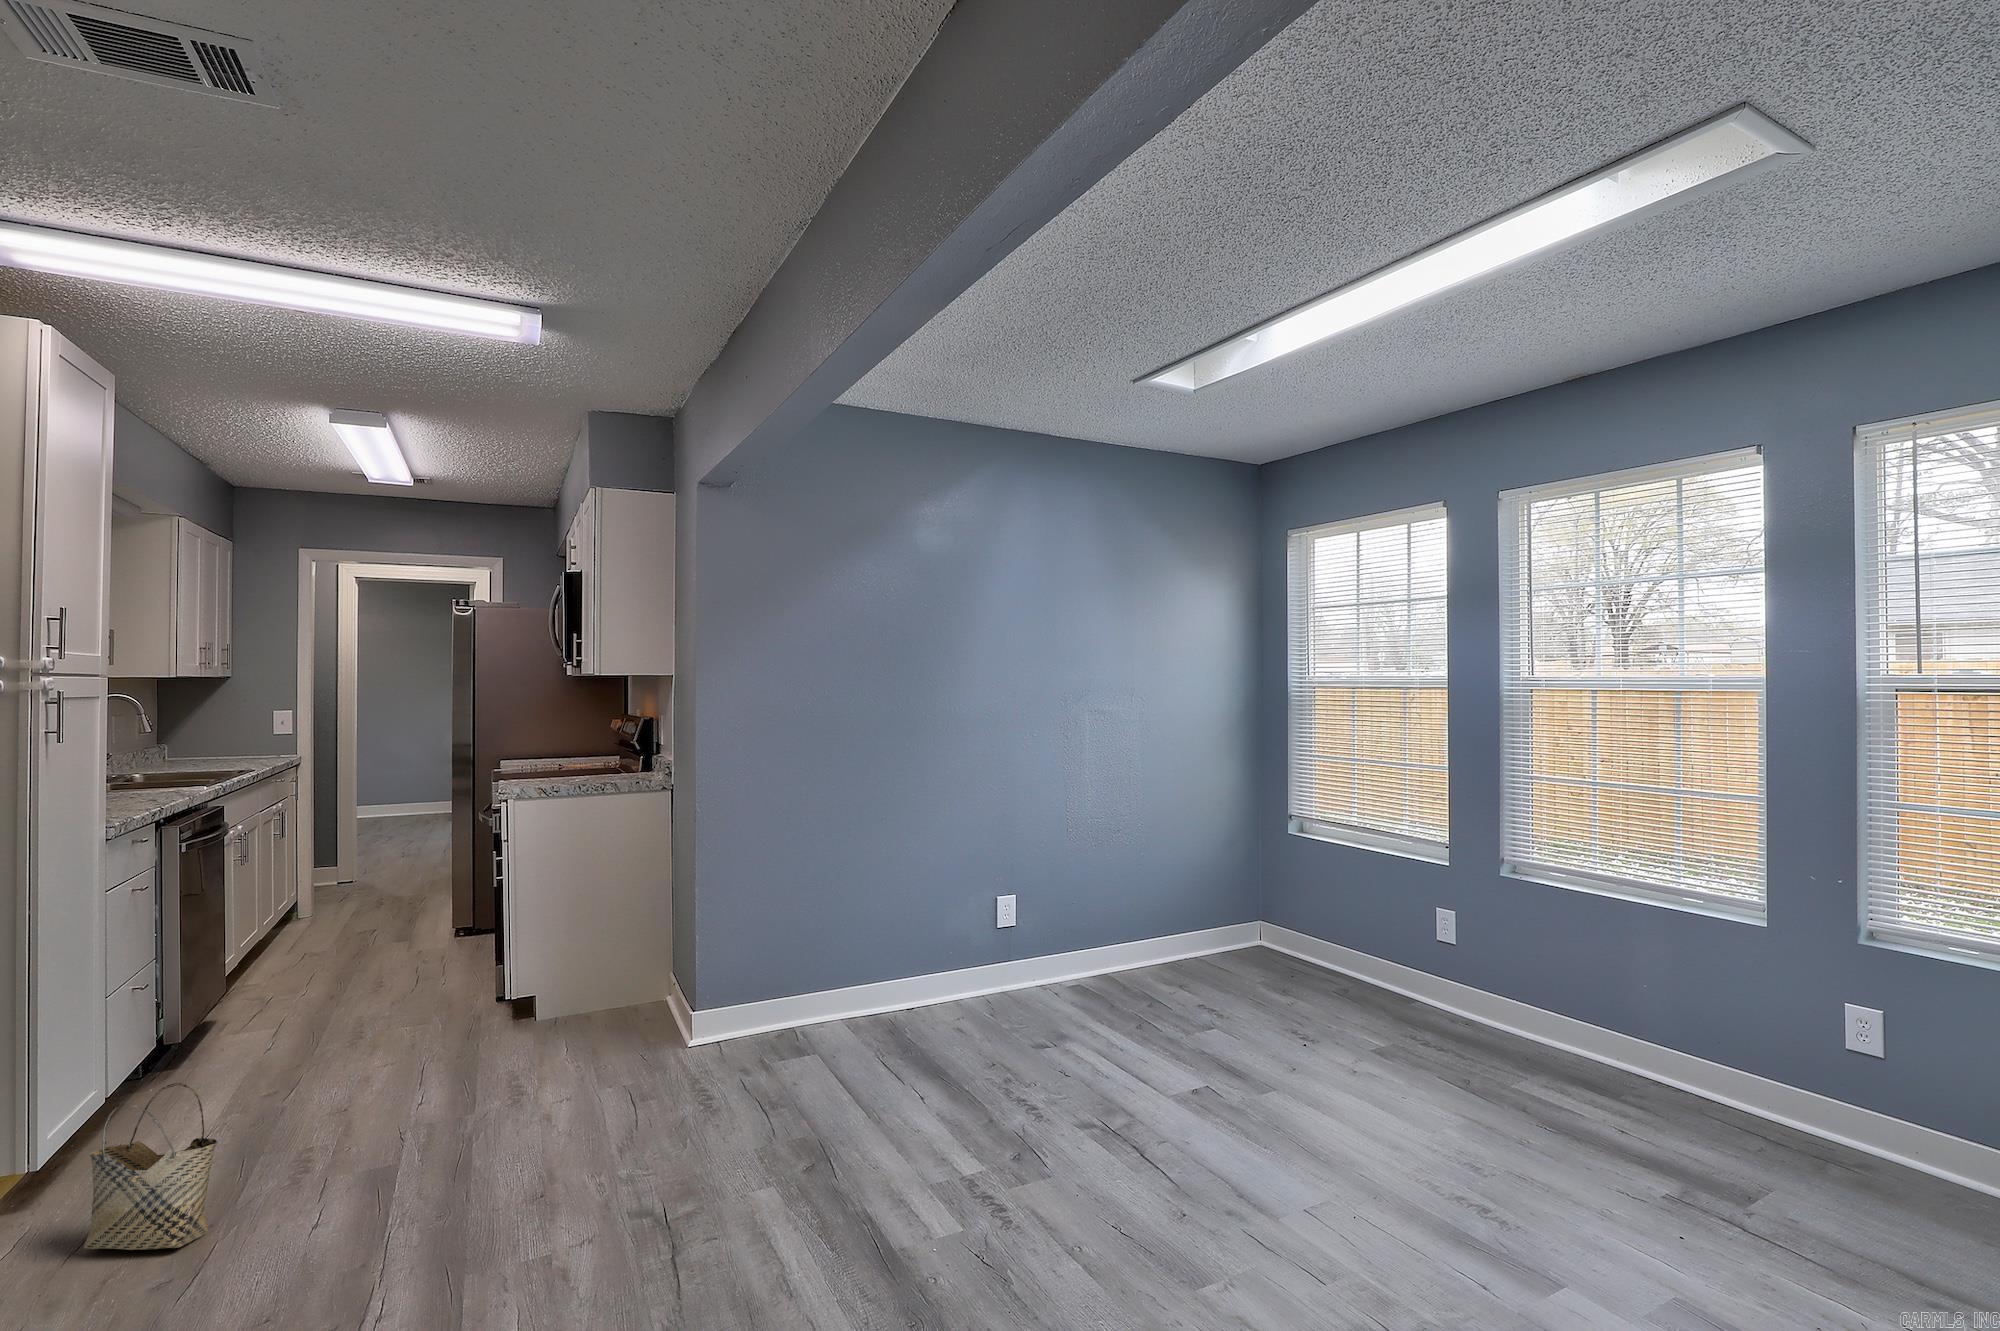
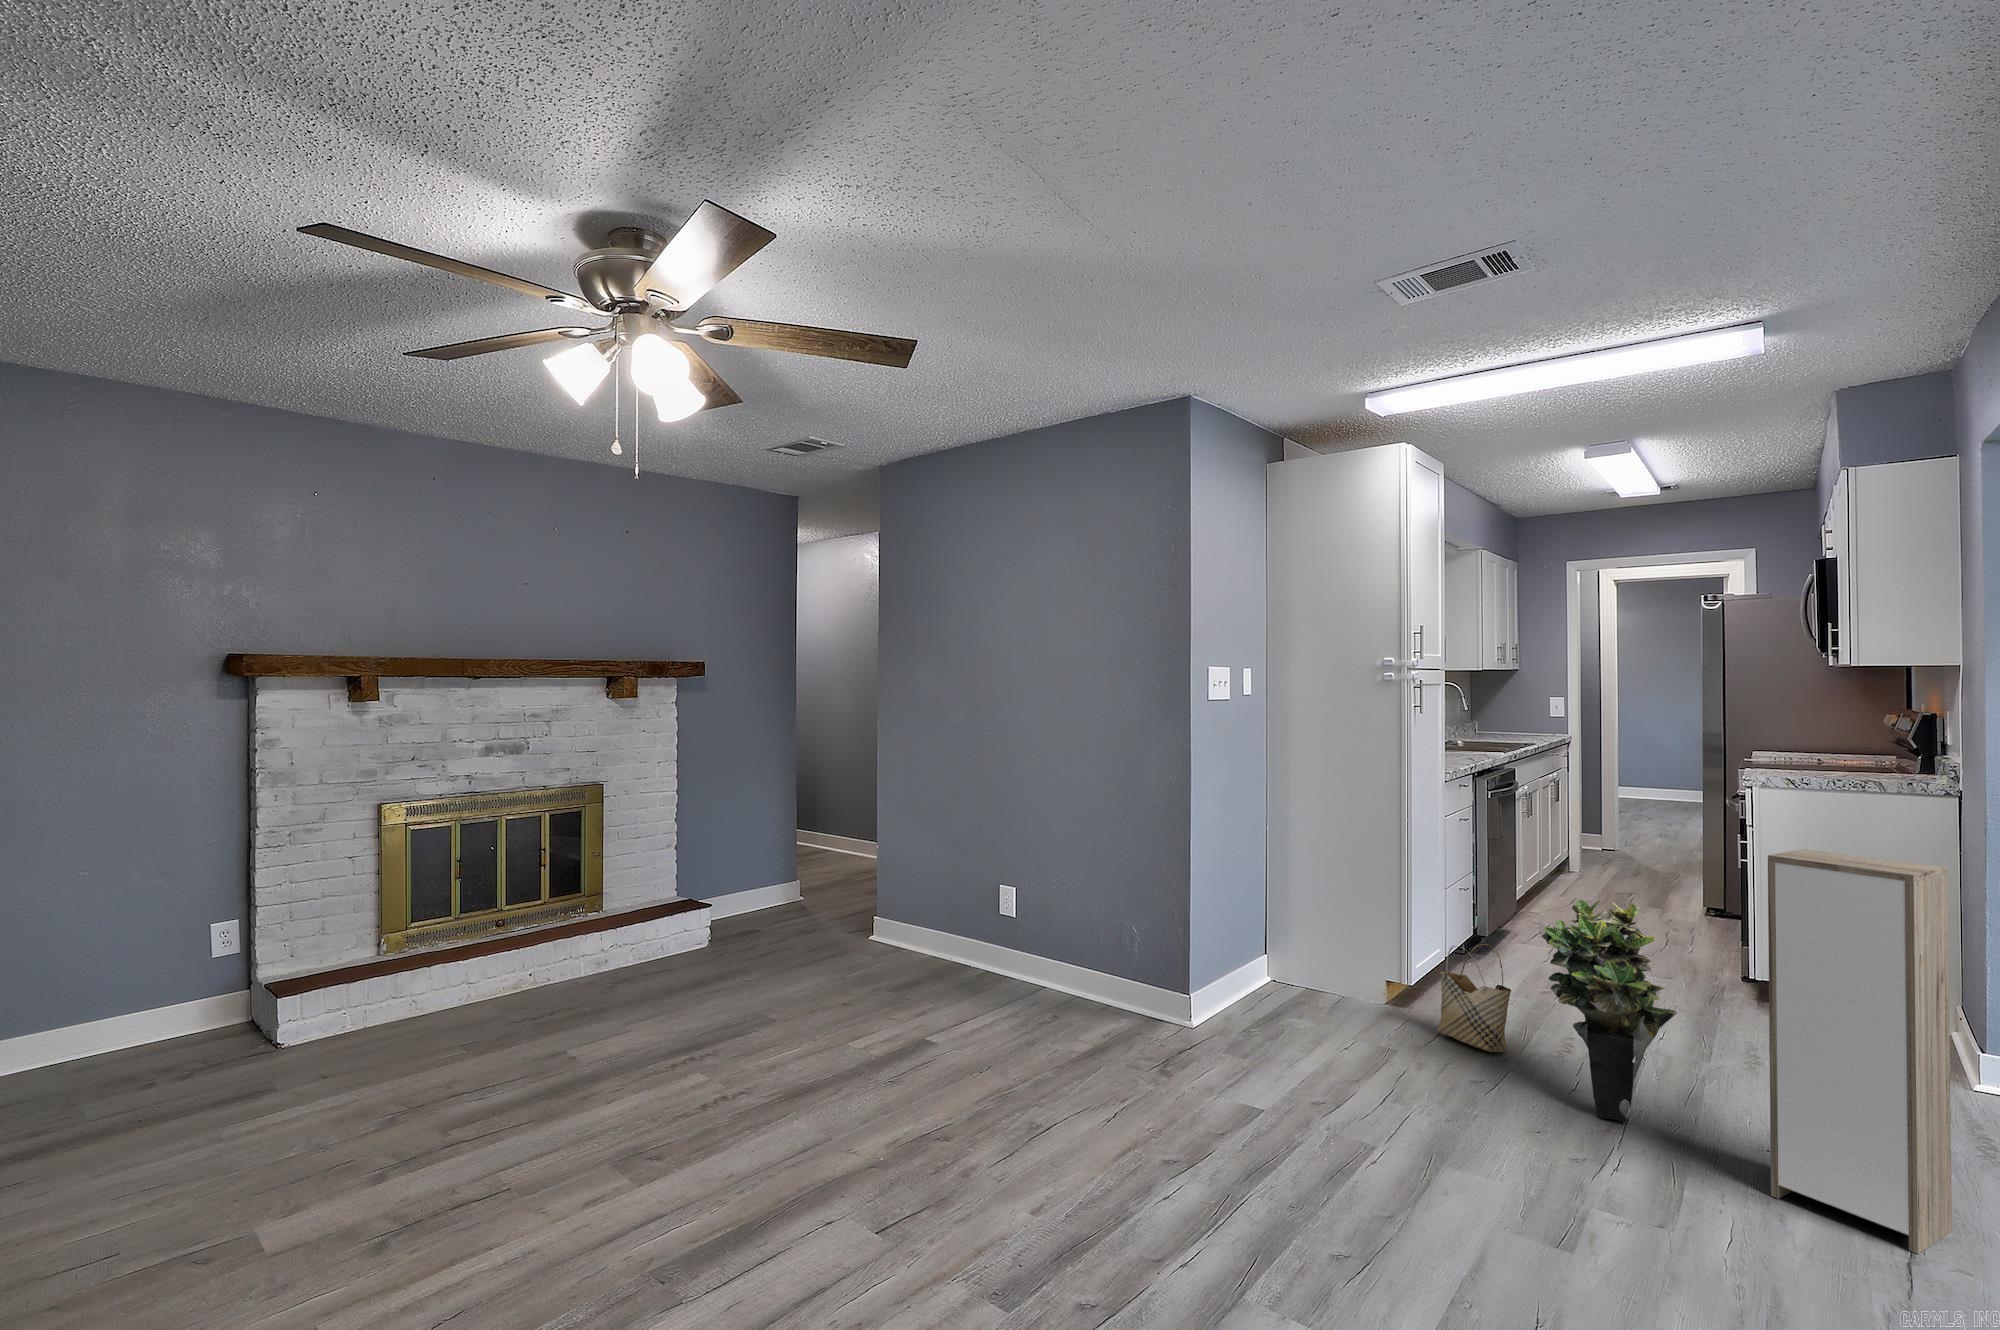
storage cabinet: none [553,880,706,1292] -> present [1768,849,1952,1254]
potted plant: none [266,979,447,1284] -> present [1541,899,1677,1122]

